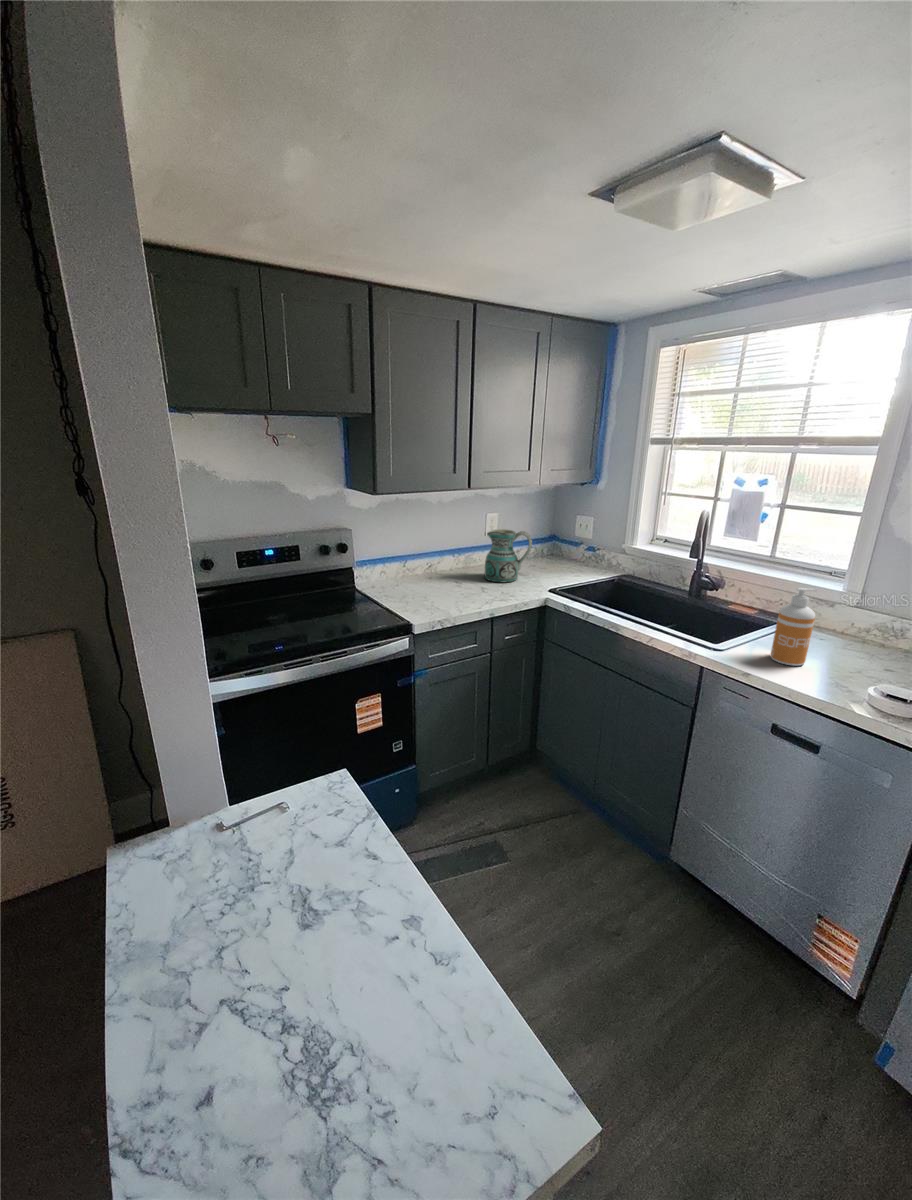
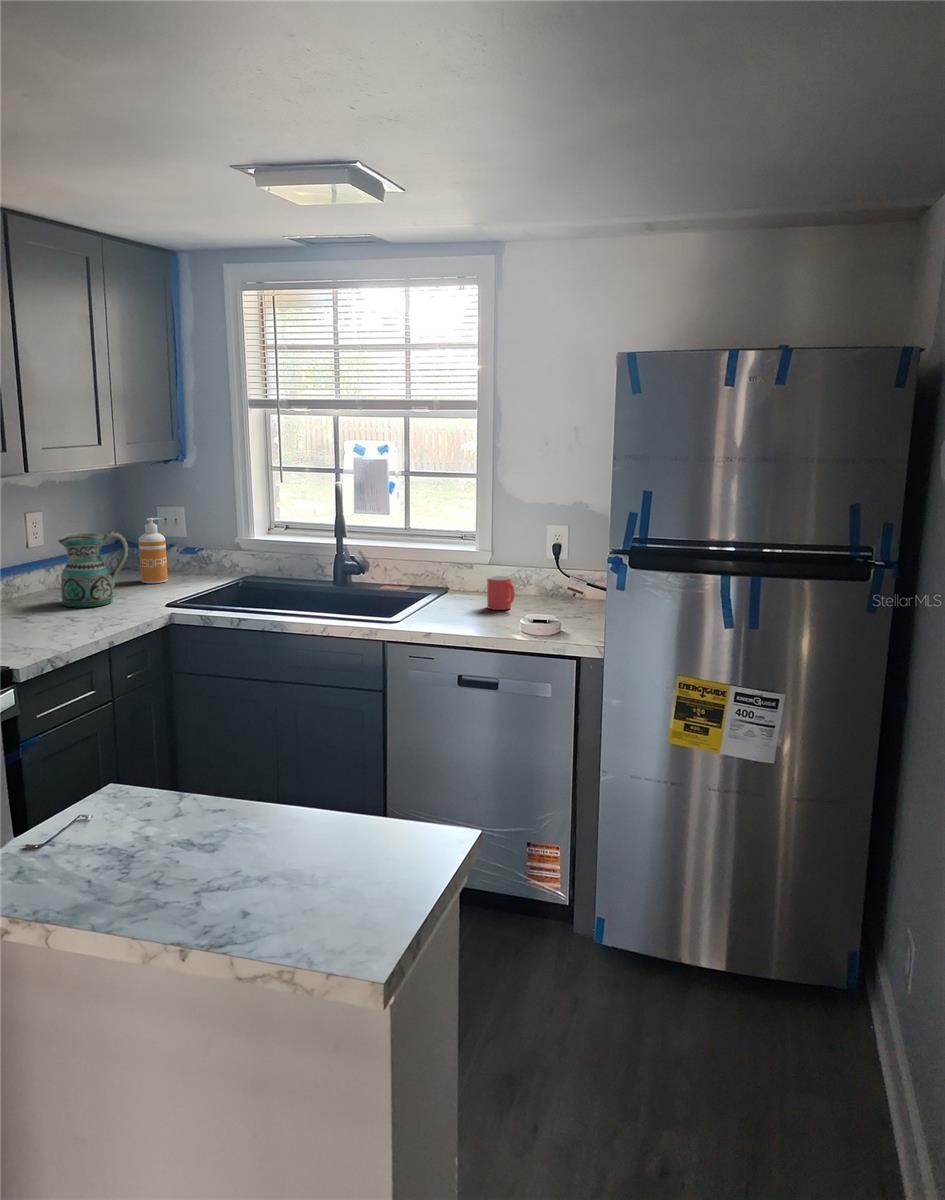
soap dispenser: present [770,588,816,666] -> present [139,518,168,583]
mug: none [836,624,874,662] -> present [487,576,515,610]

